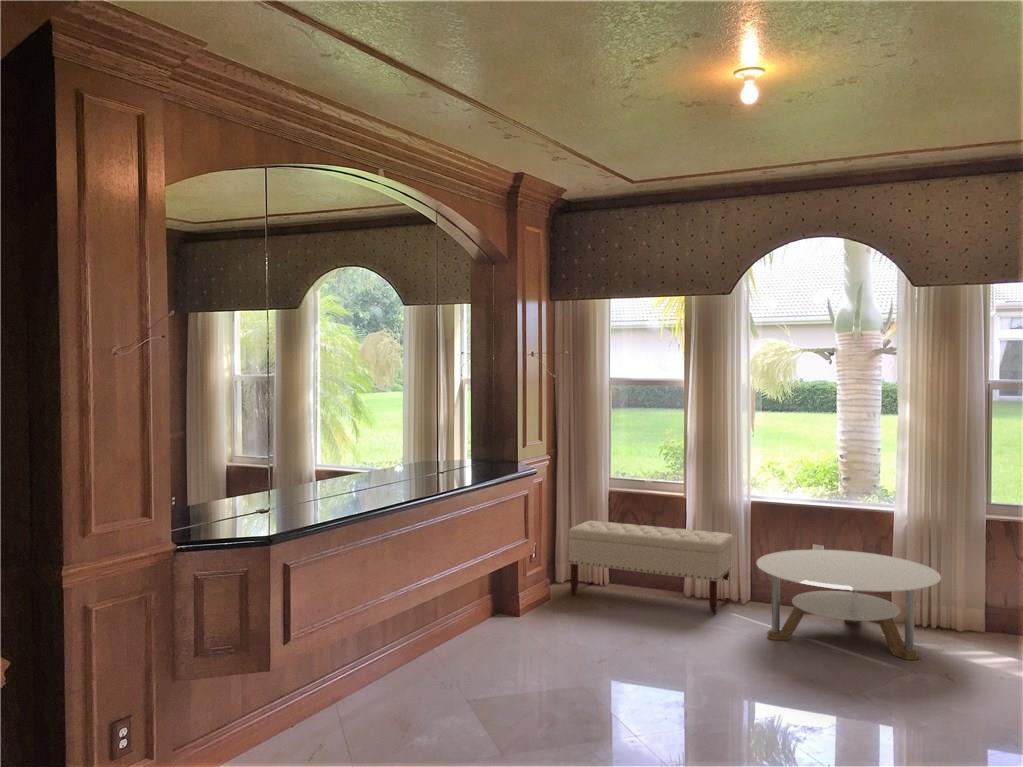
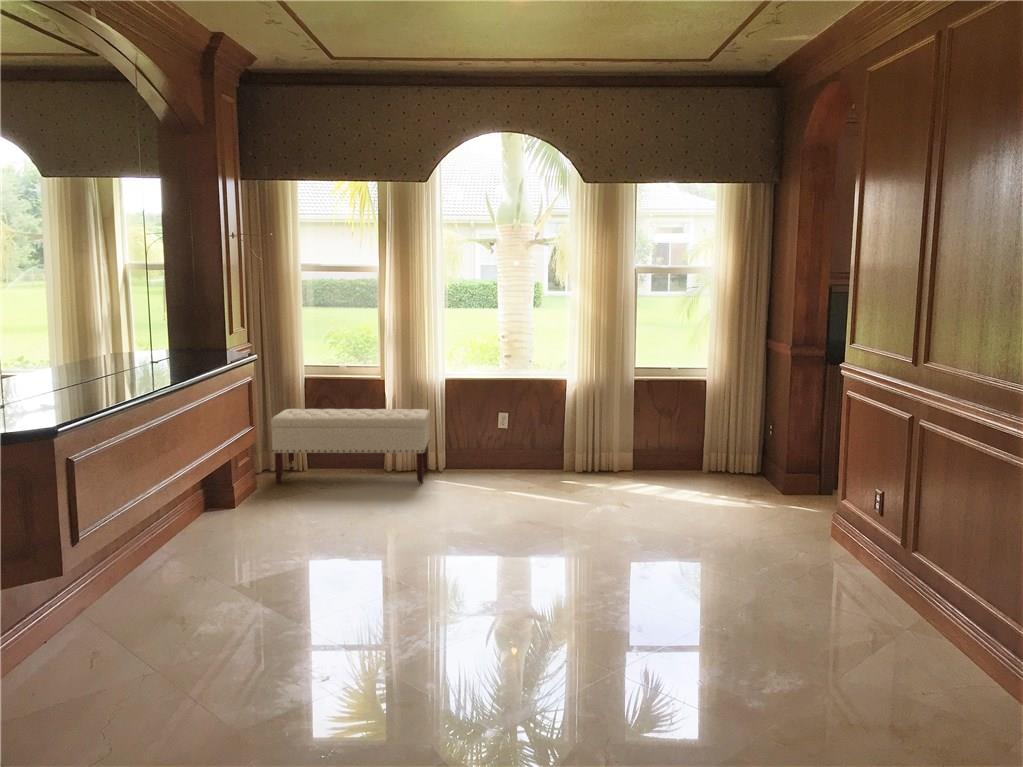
round table: present [757,549,941,660] -> none [462,415,612,498]

